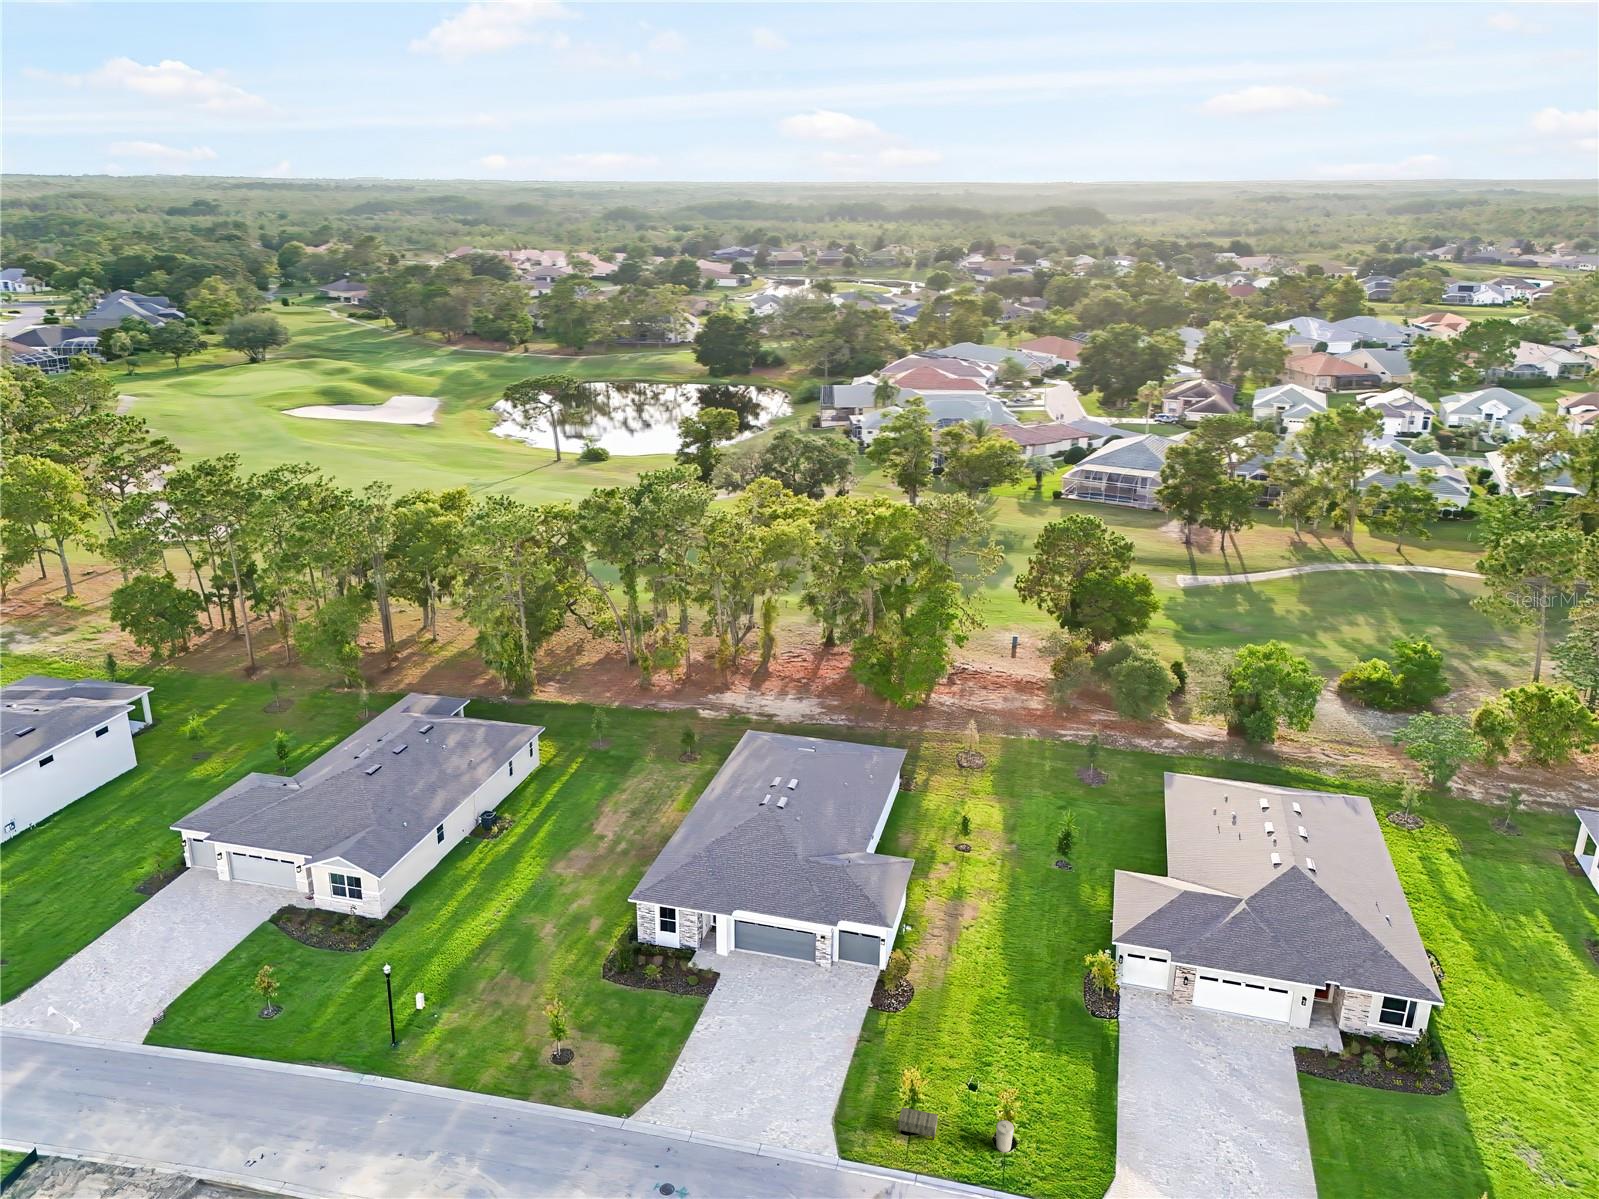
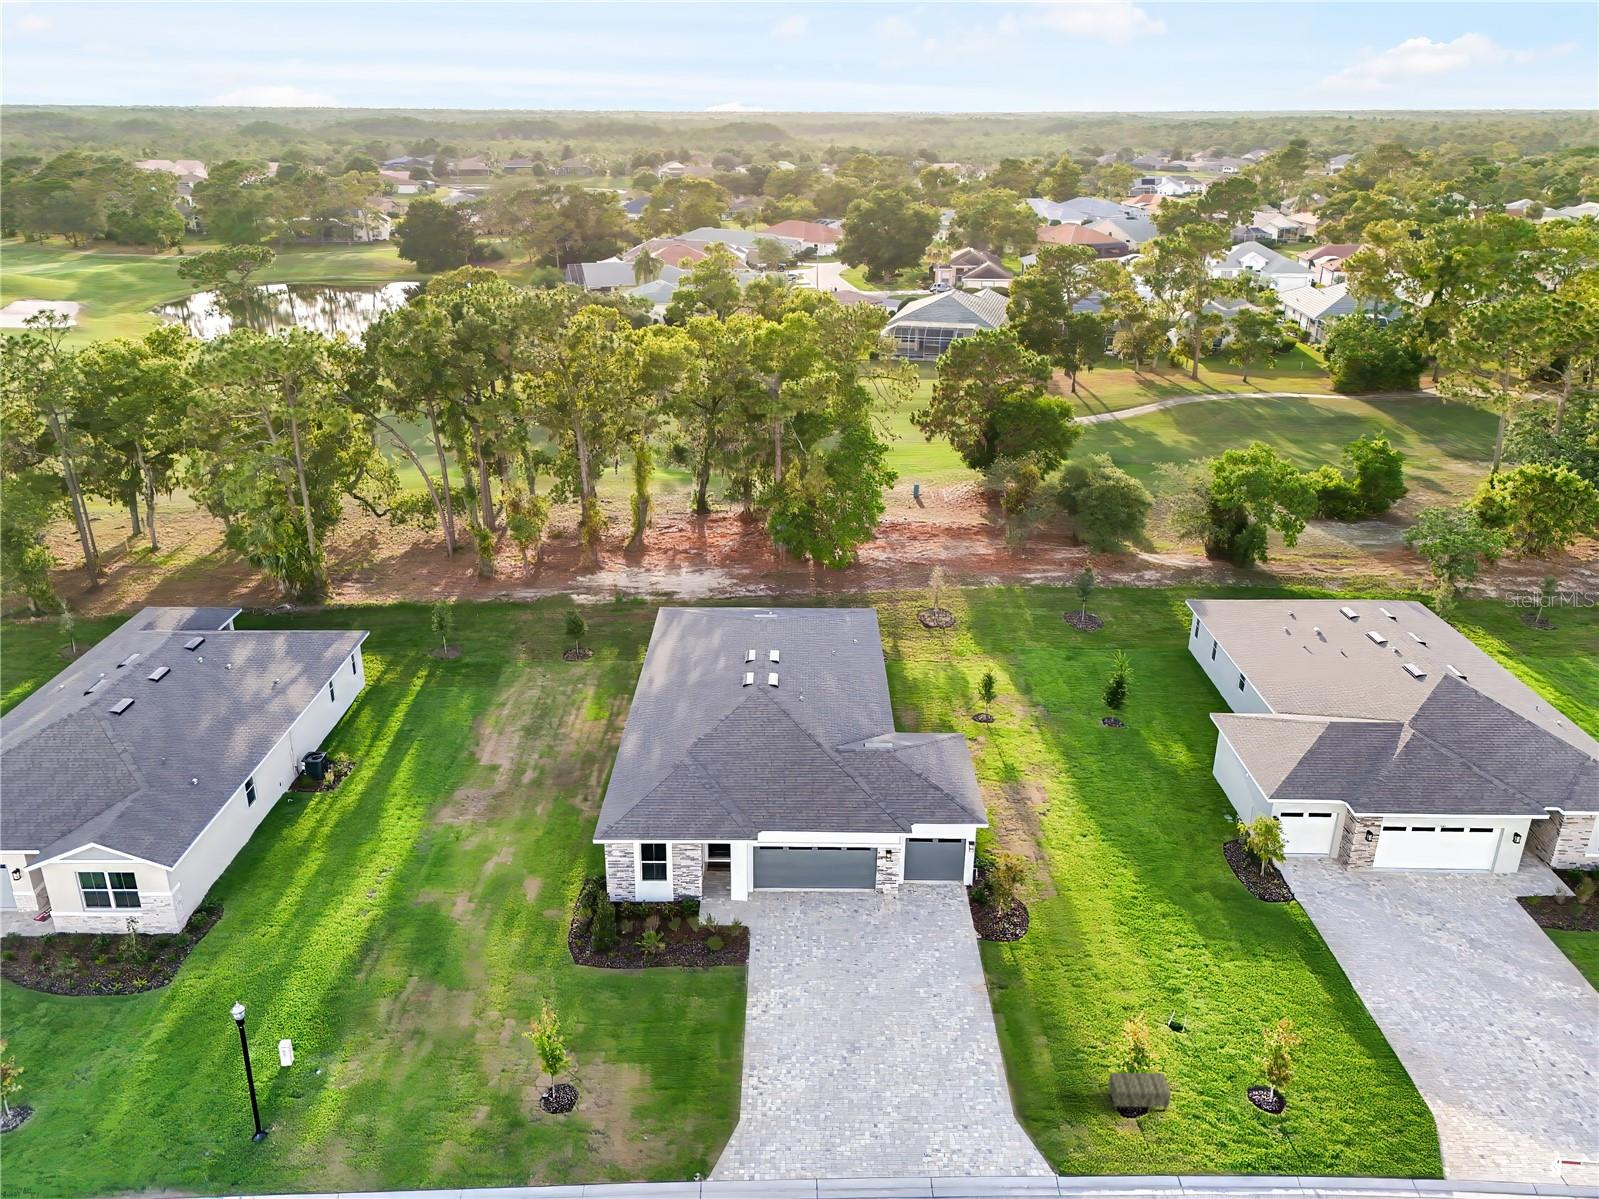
trash can: present [996,1120,1014,1152] -> none [1250,1063,1281,1108]

